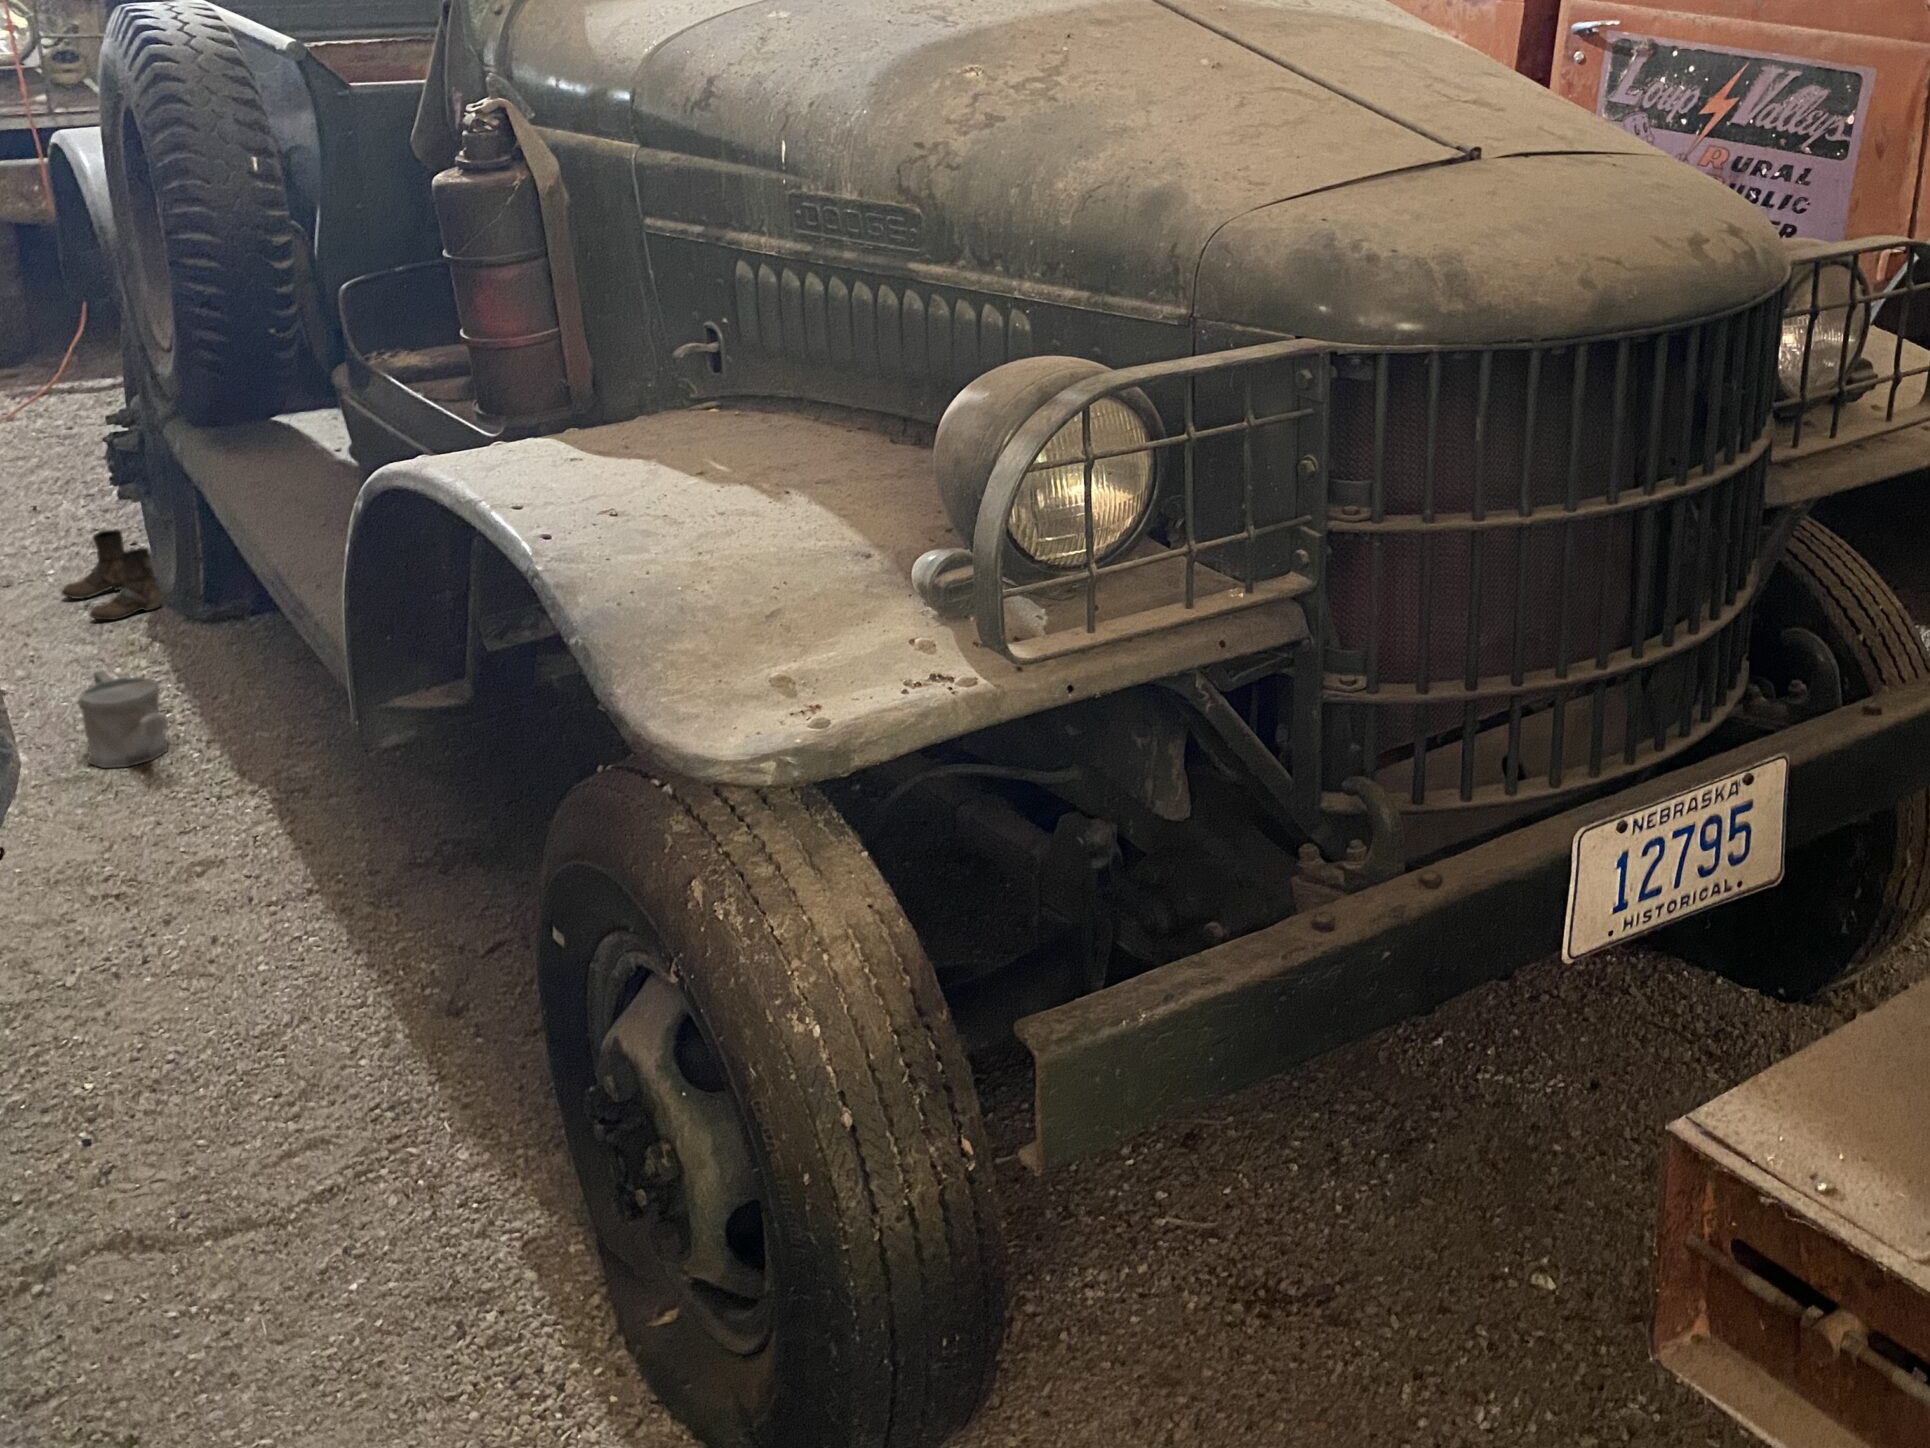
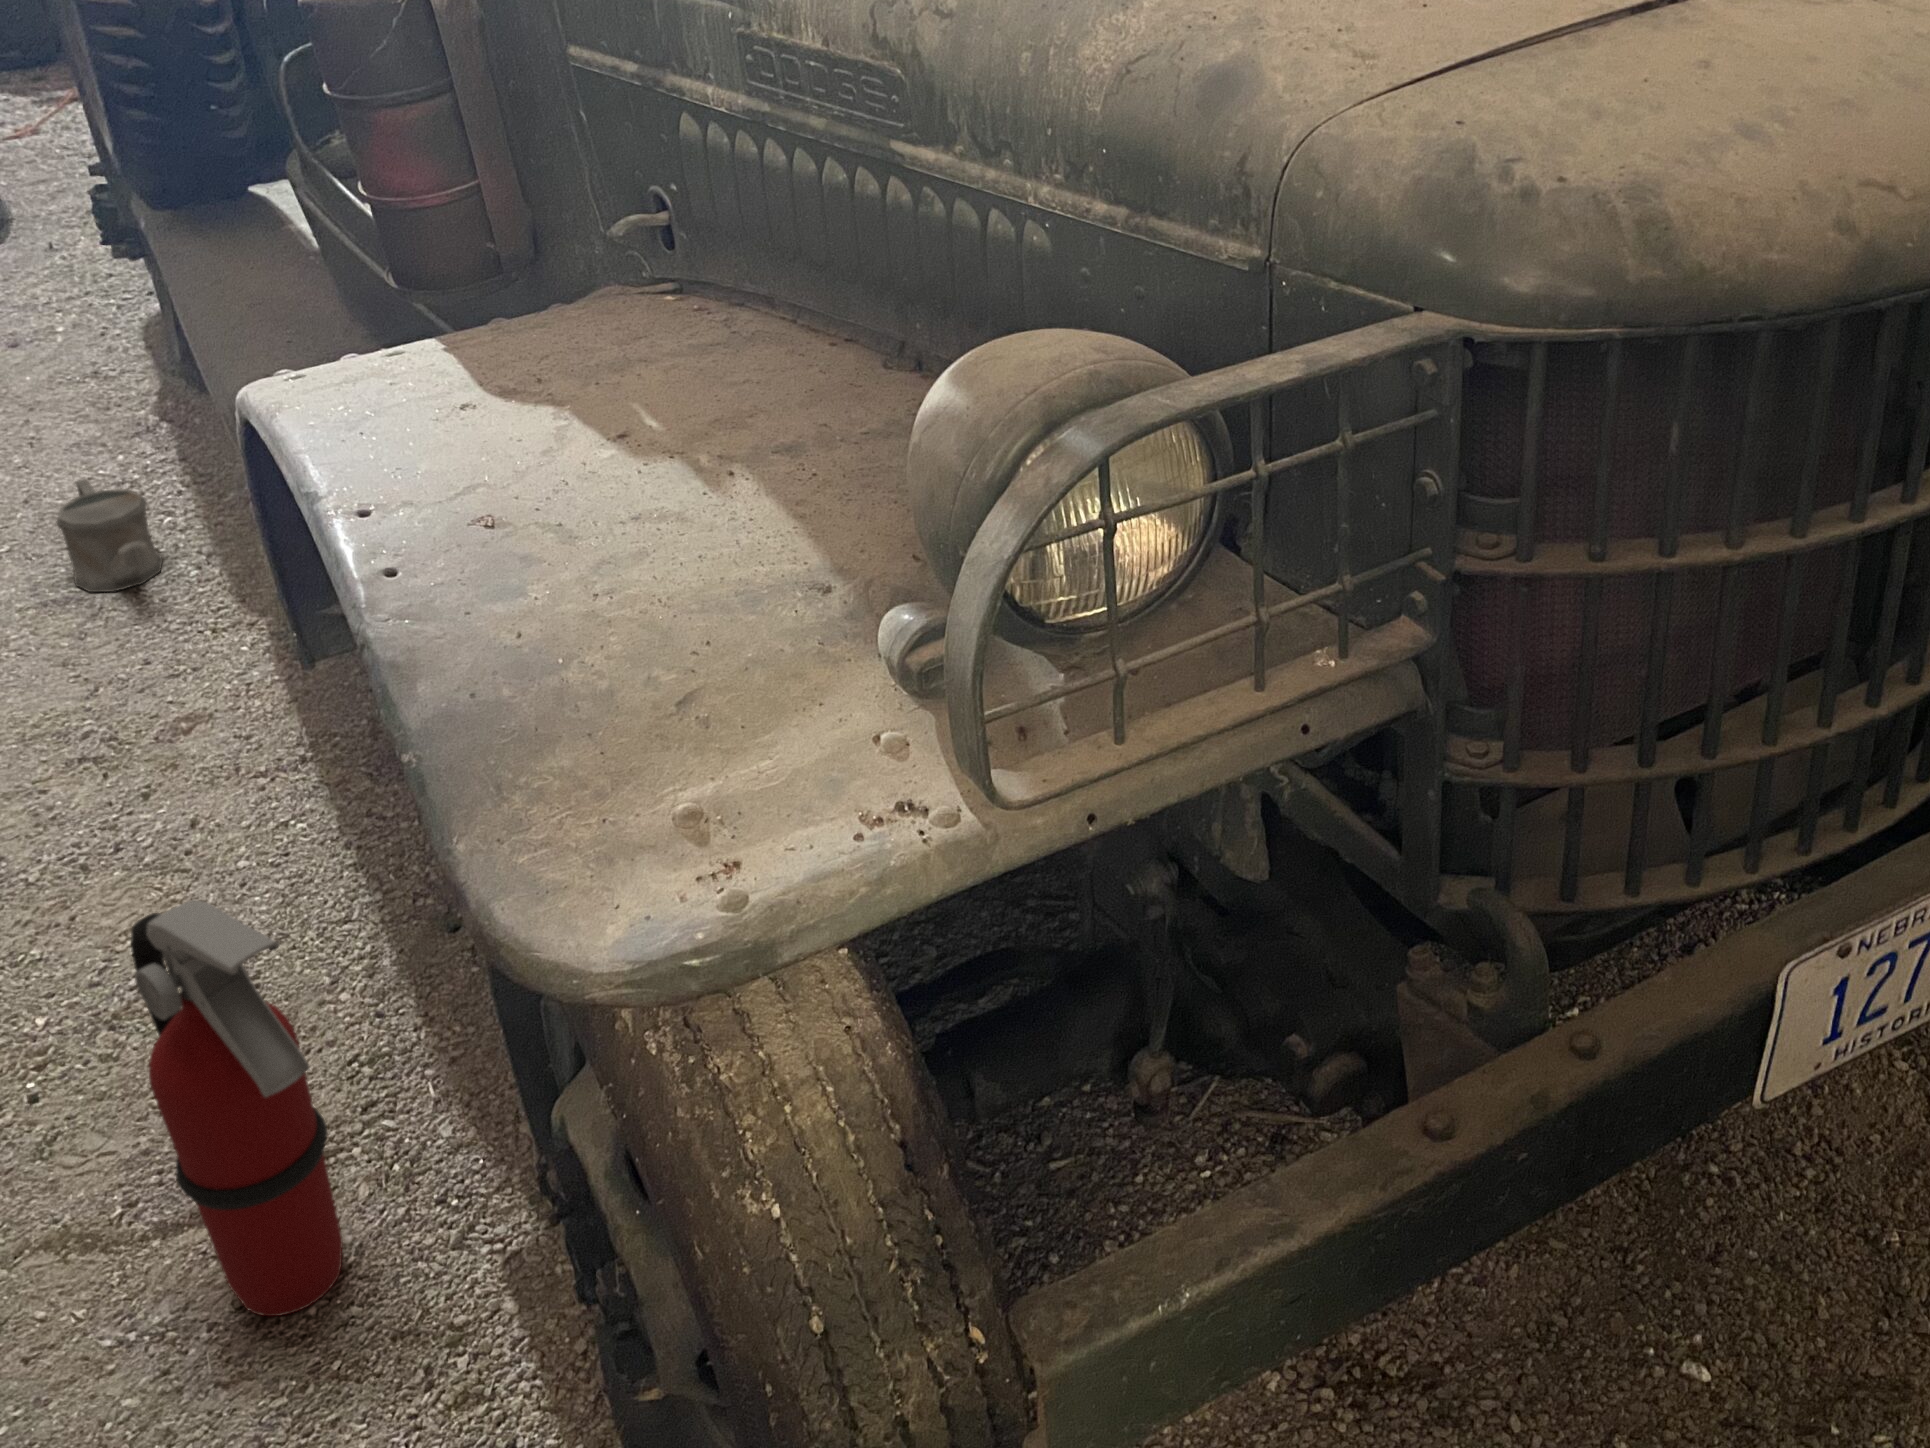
boots: present [61,530,161,620] -> none [62,291,168,397]
fire extinguisher: none [224,894,383,1292] -> present [131,900,343,1316]

